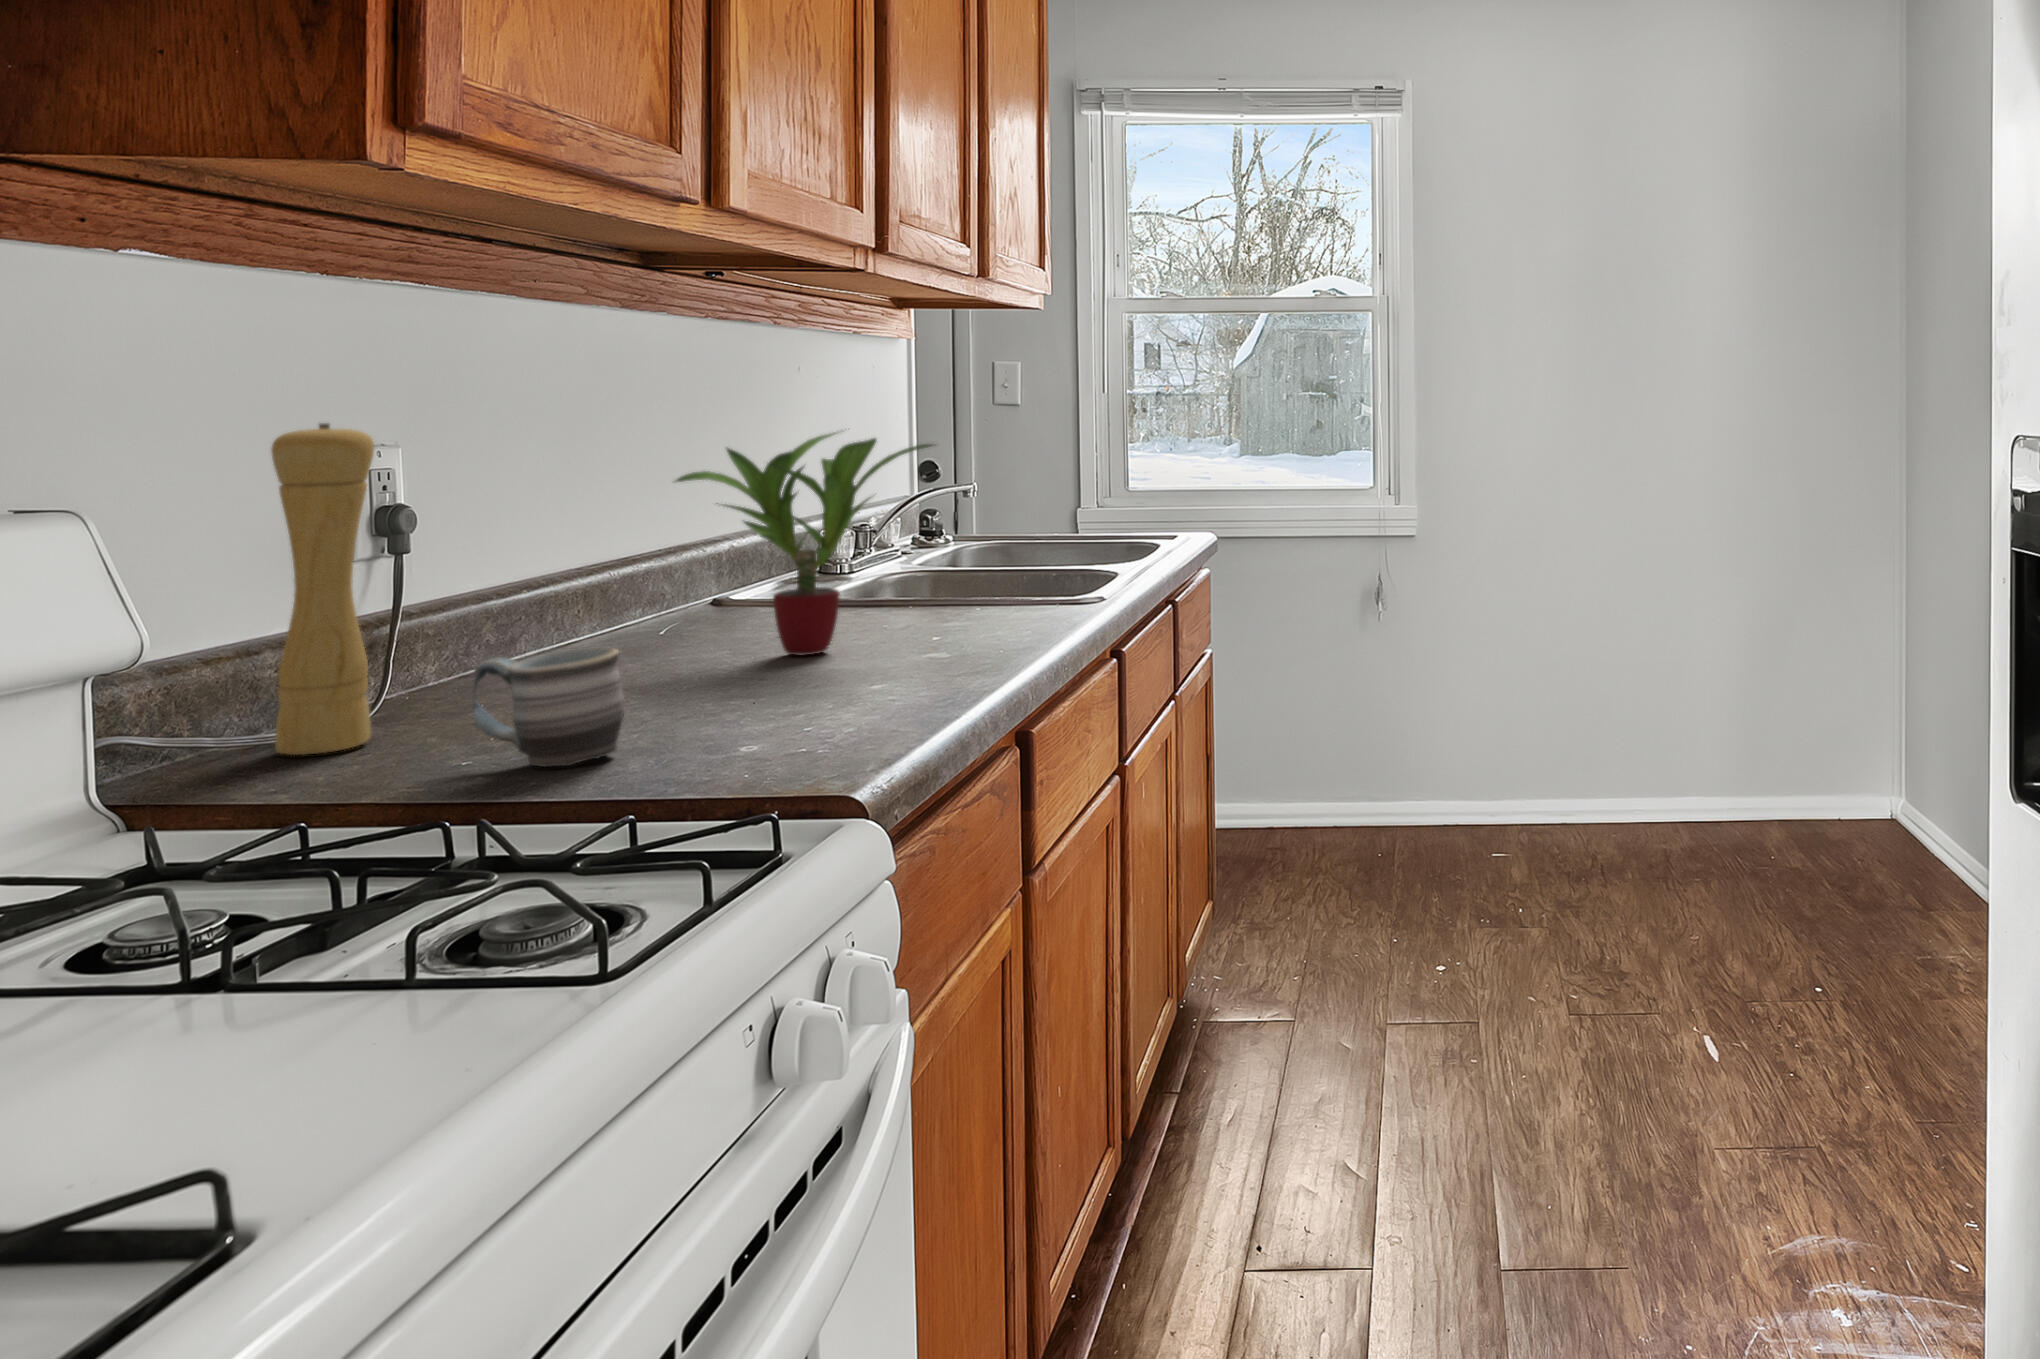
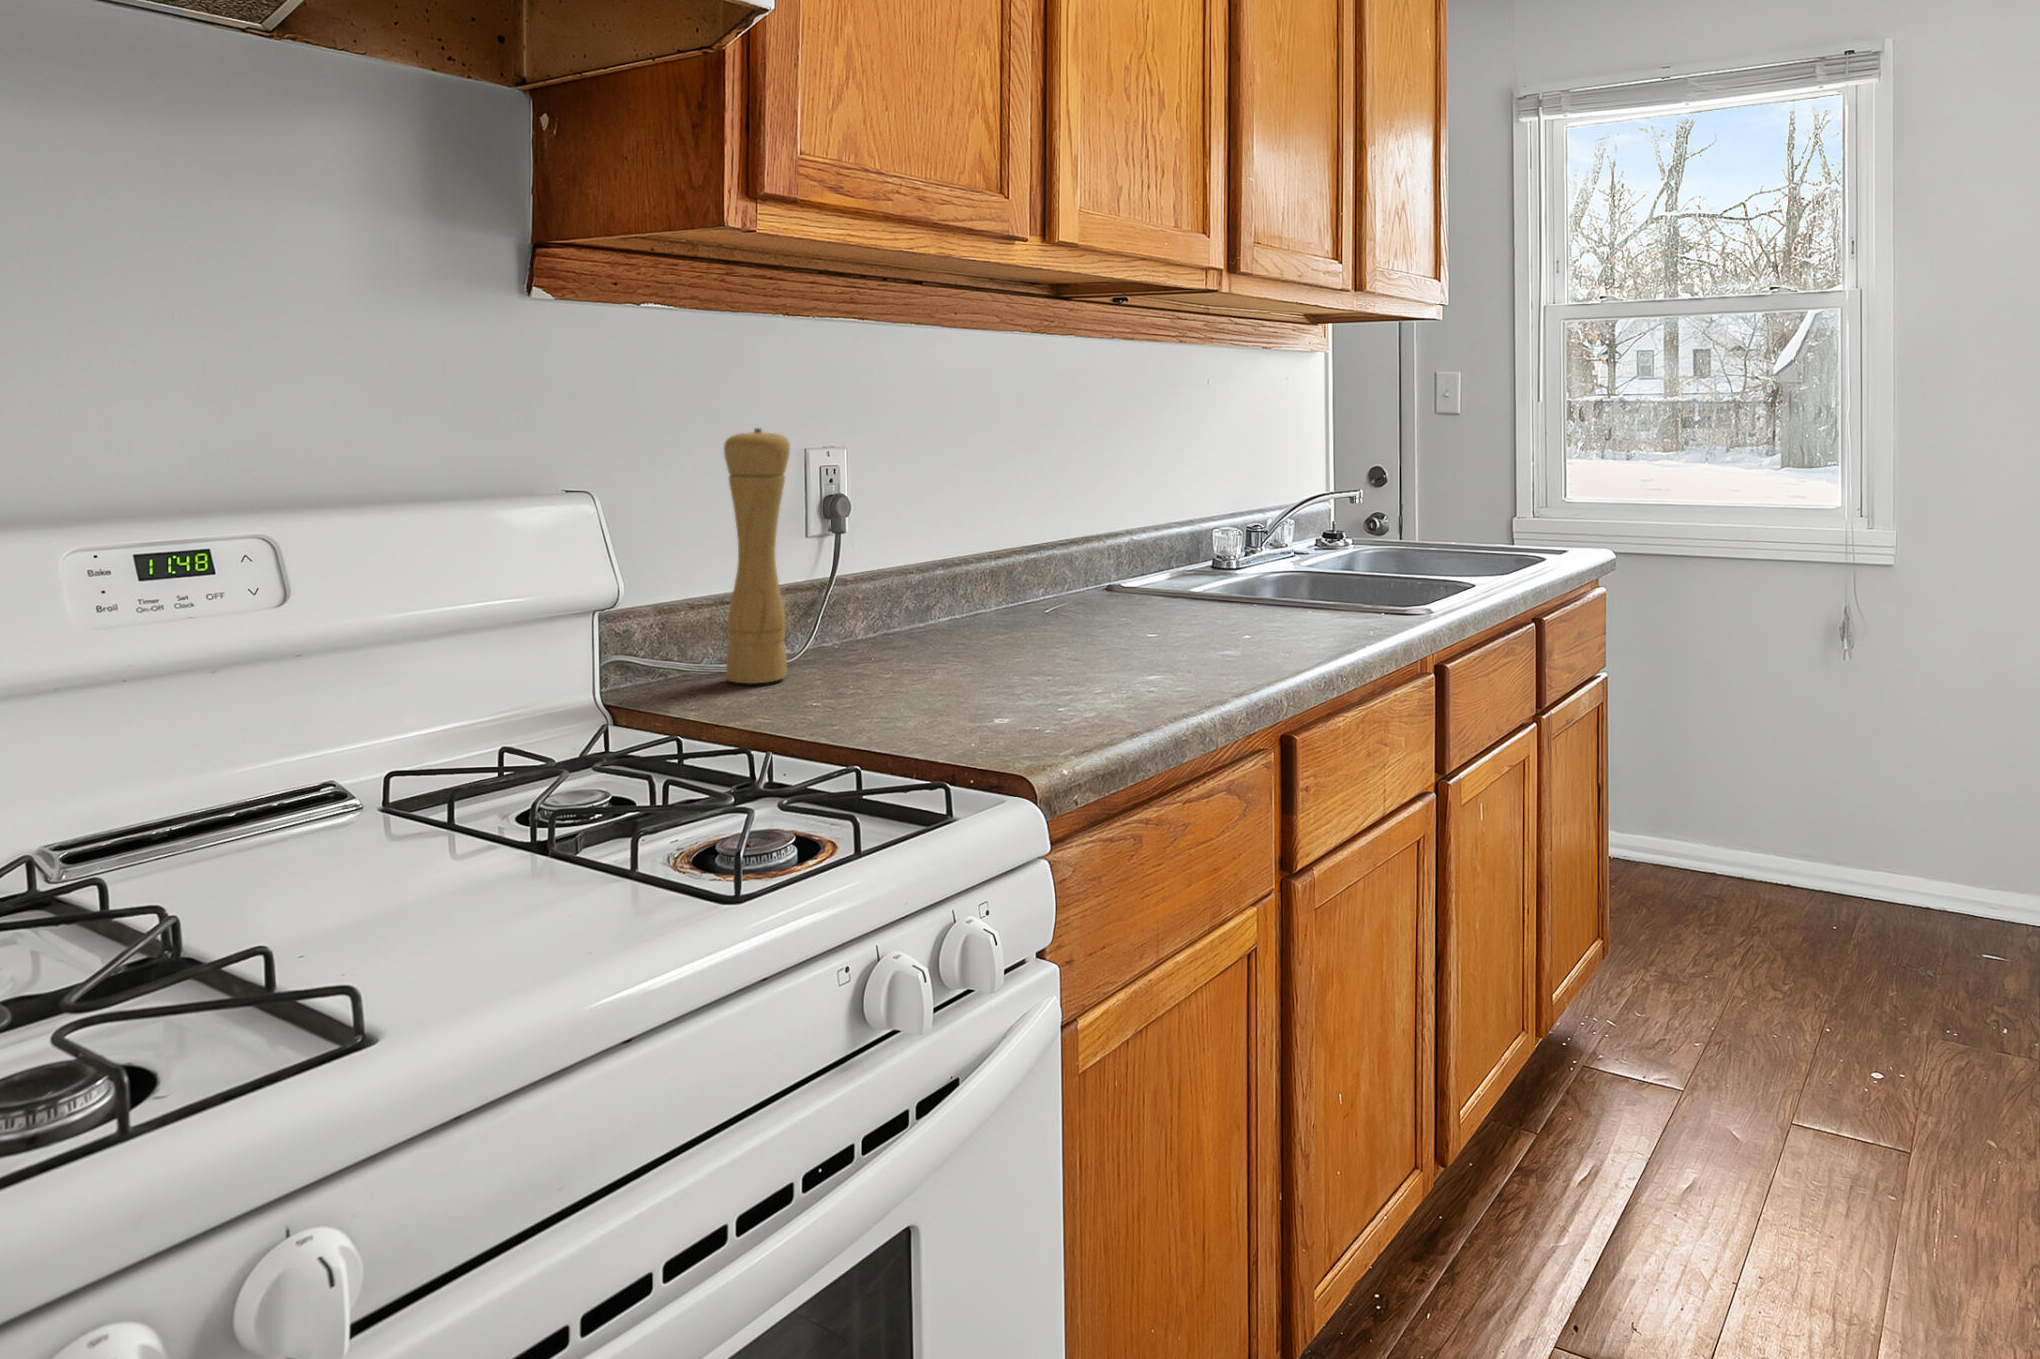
potted plant: present [676,430,936,655] -> none [1031,440,1252,644]
mug: present [473,647,624,767] -> none [824,623,927,718]

